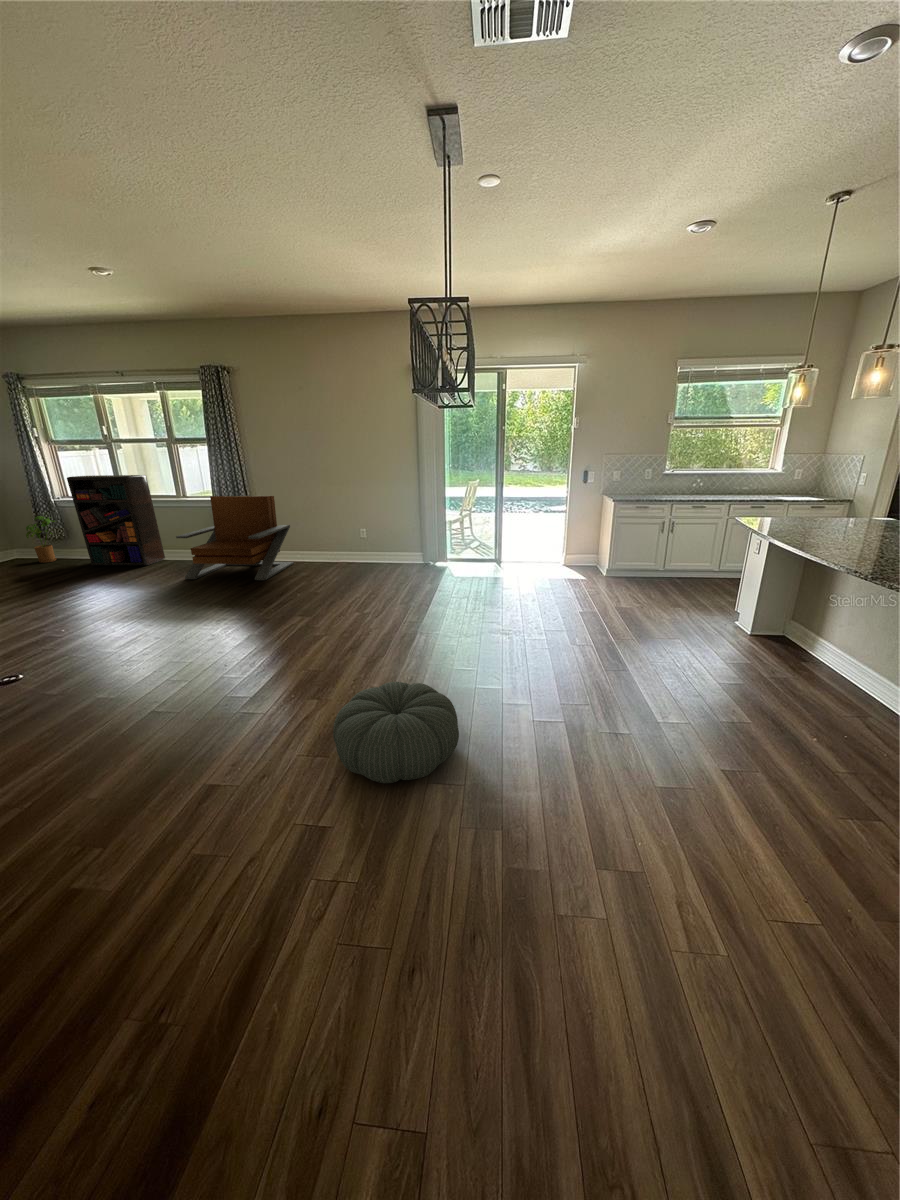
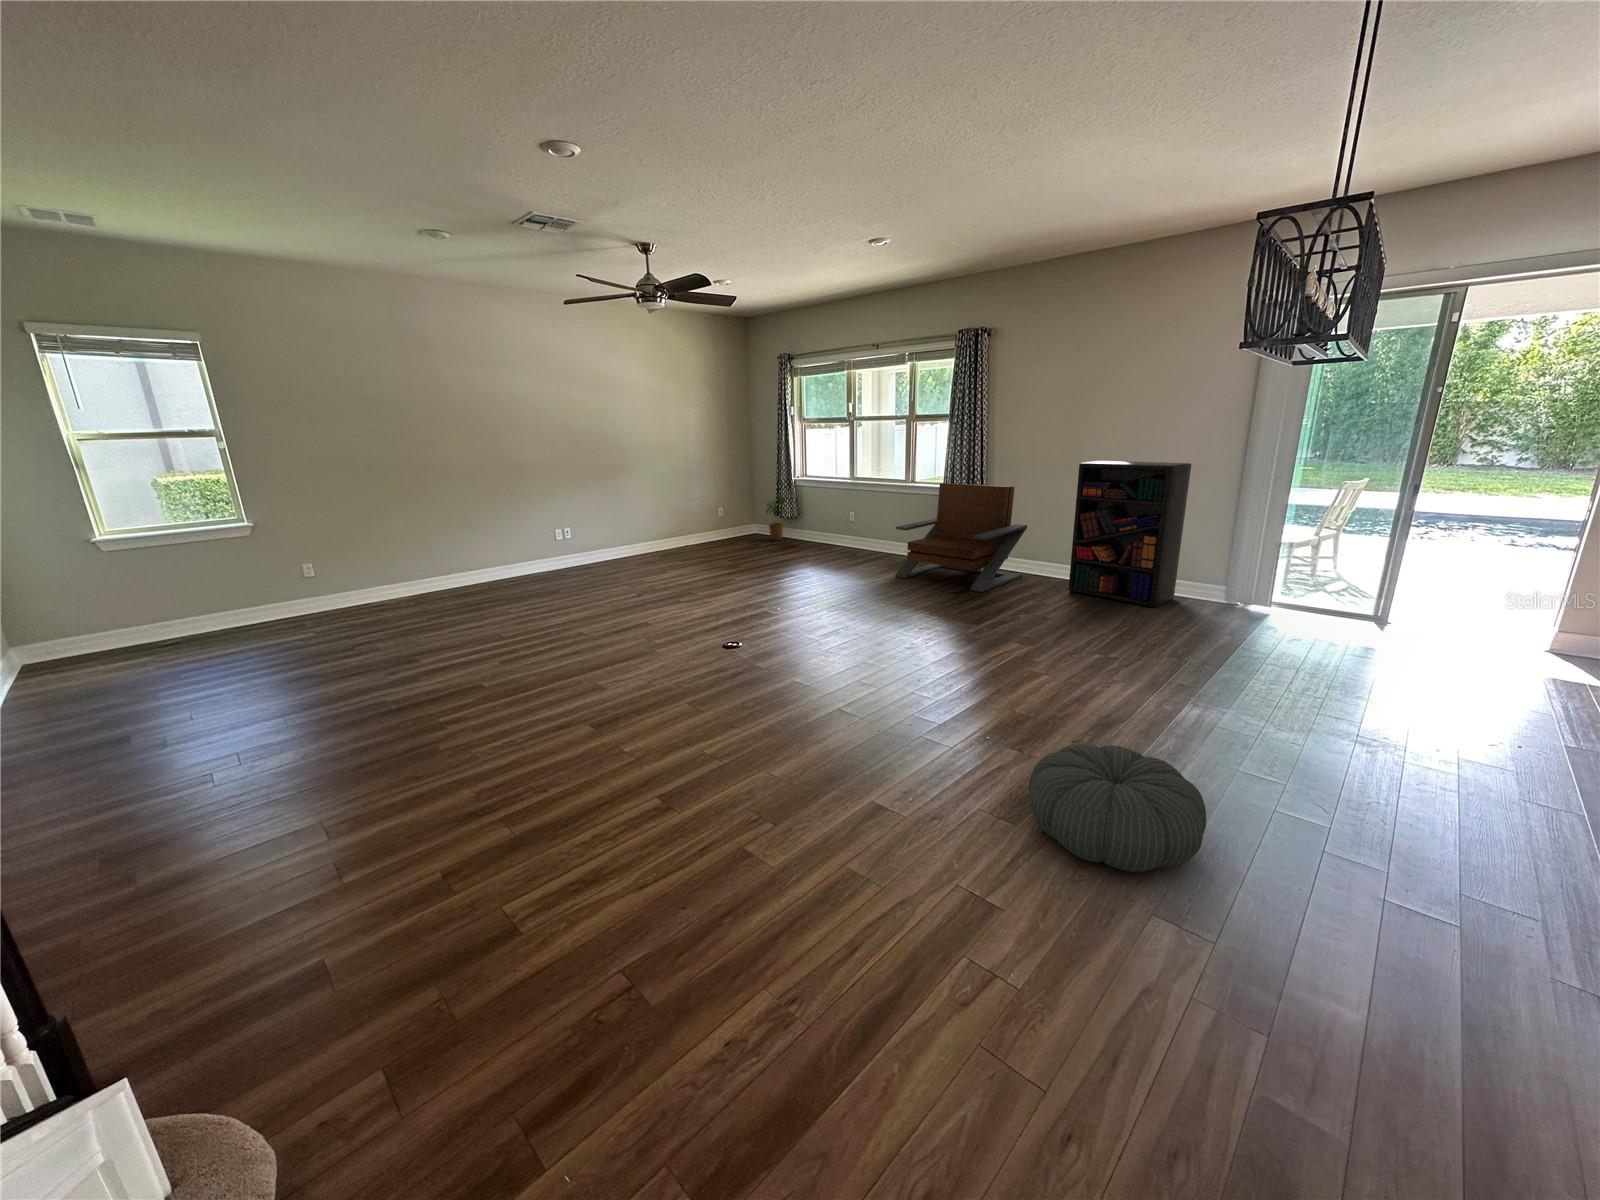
bookshelf: present [67,475,165,566] -> present [1068,461,1191,607]

